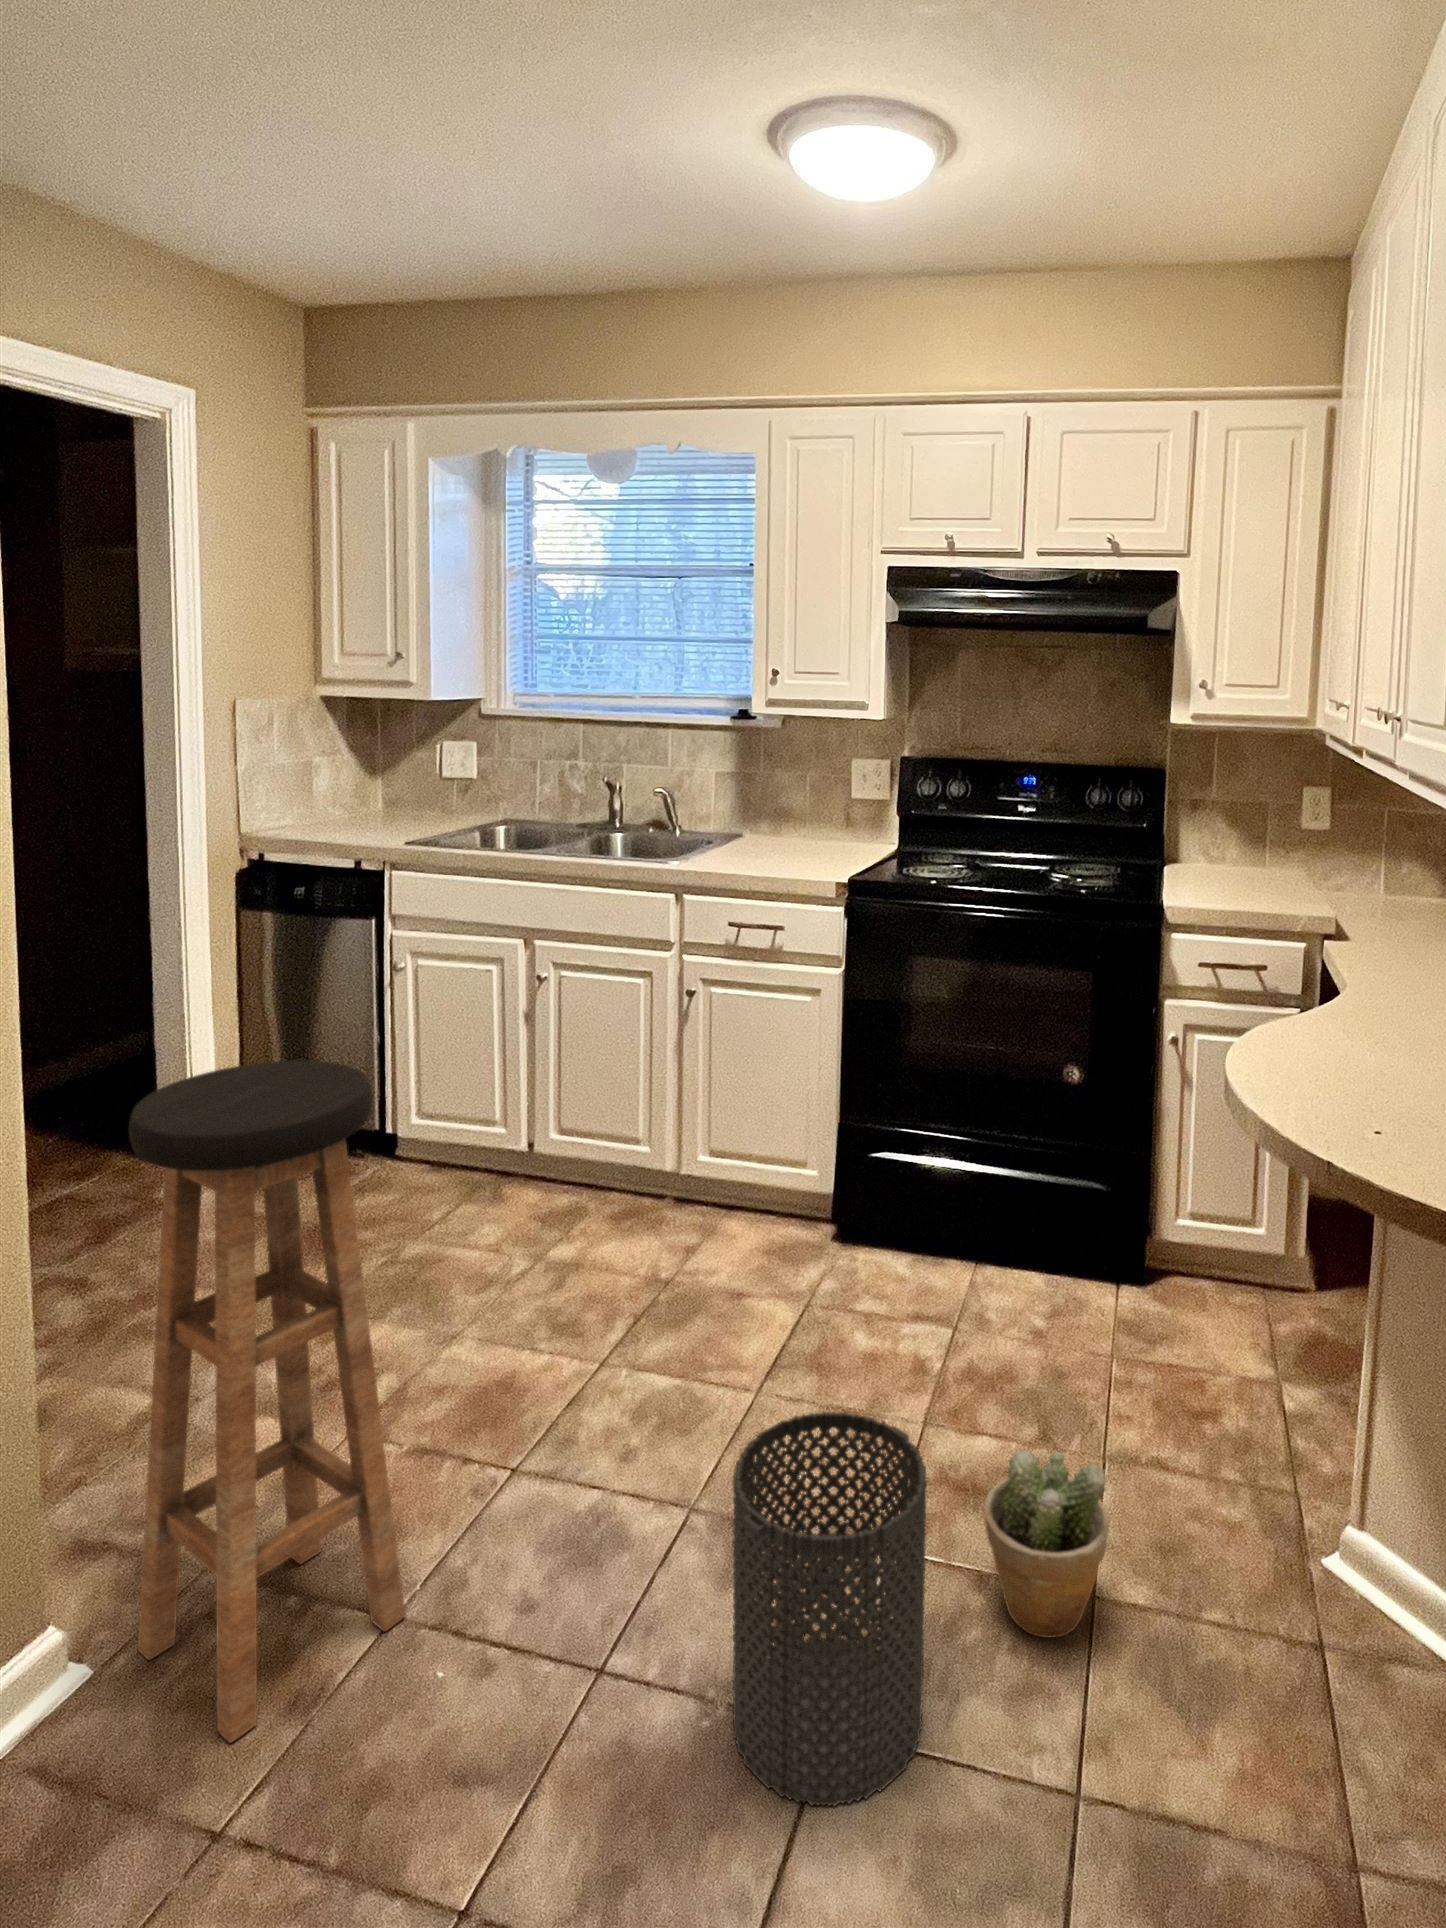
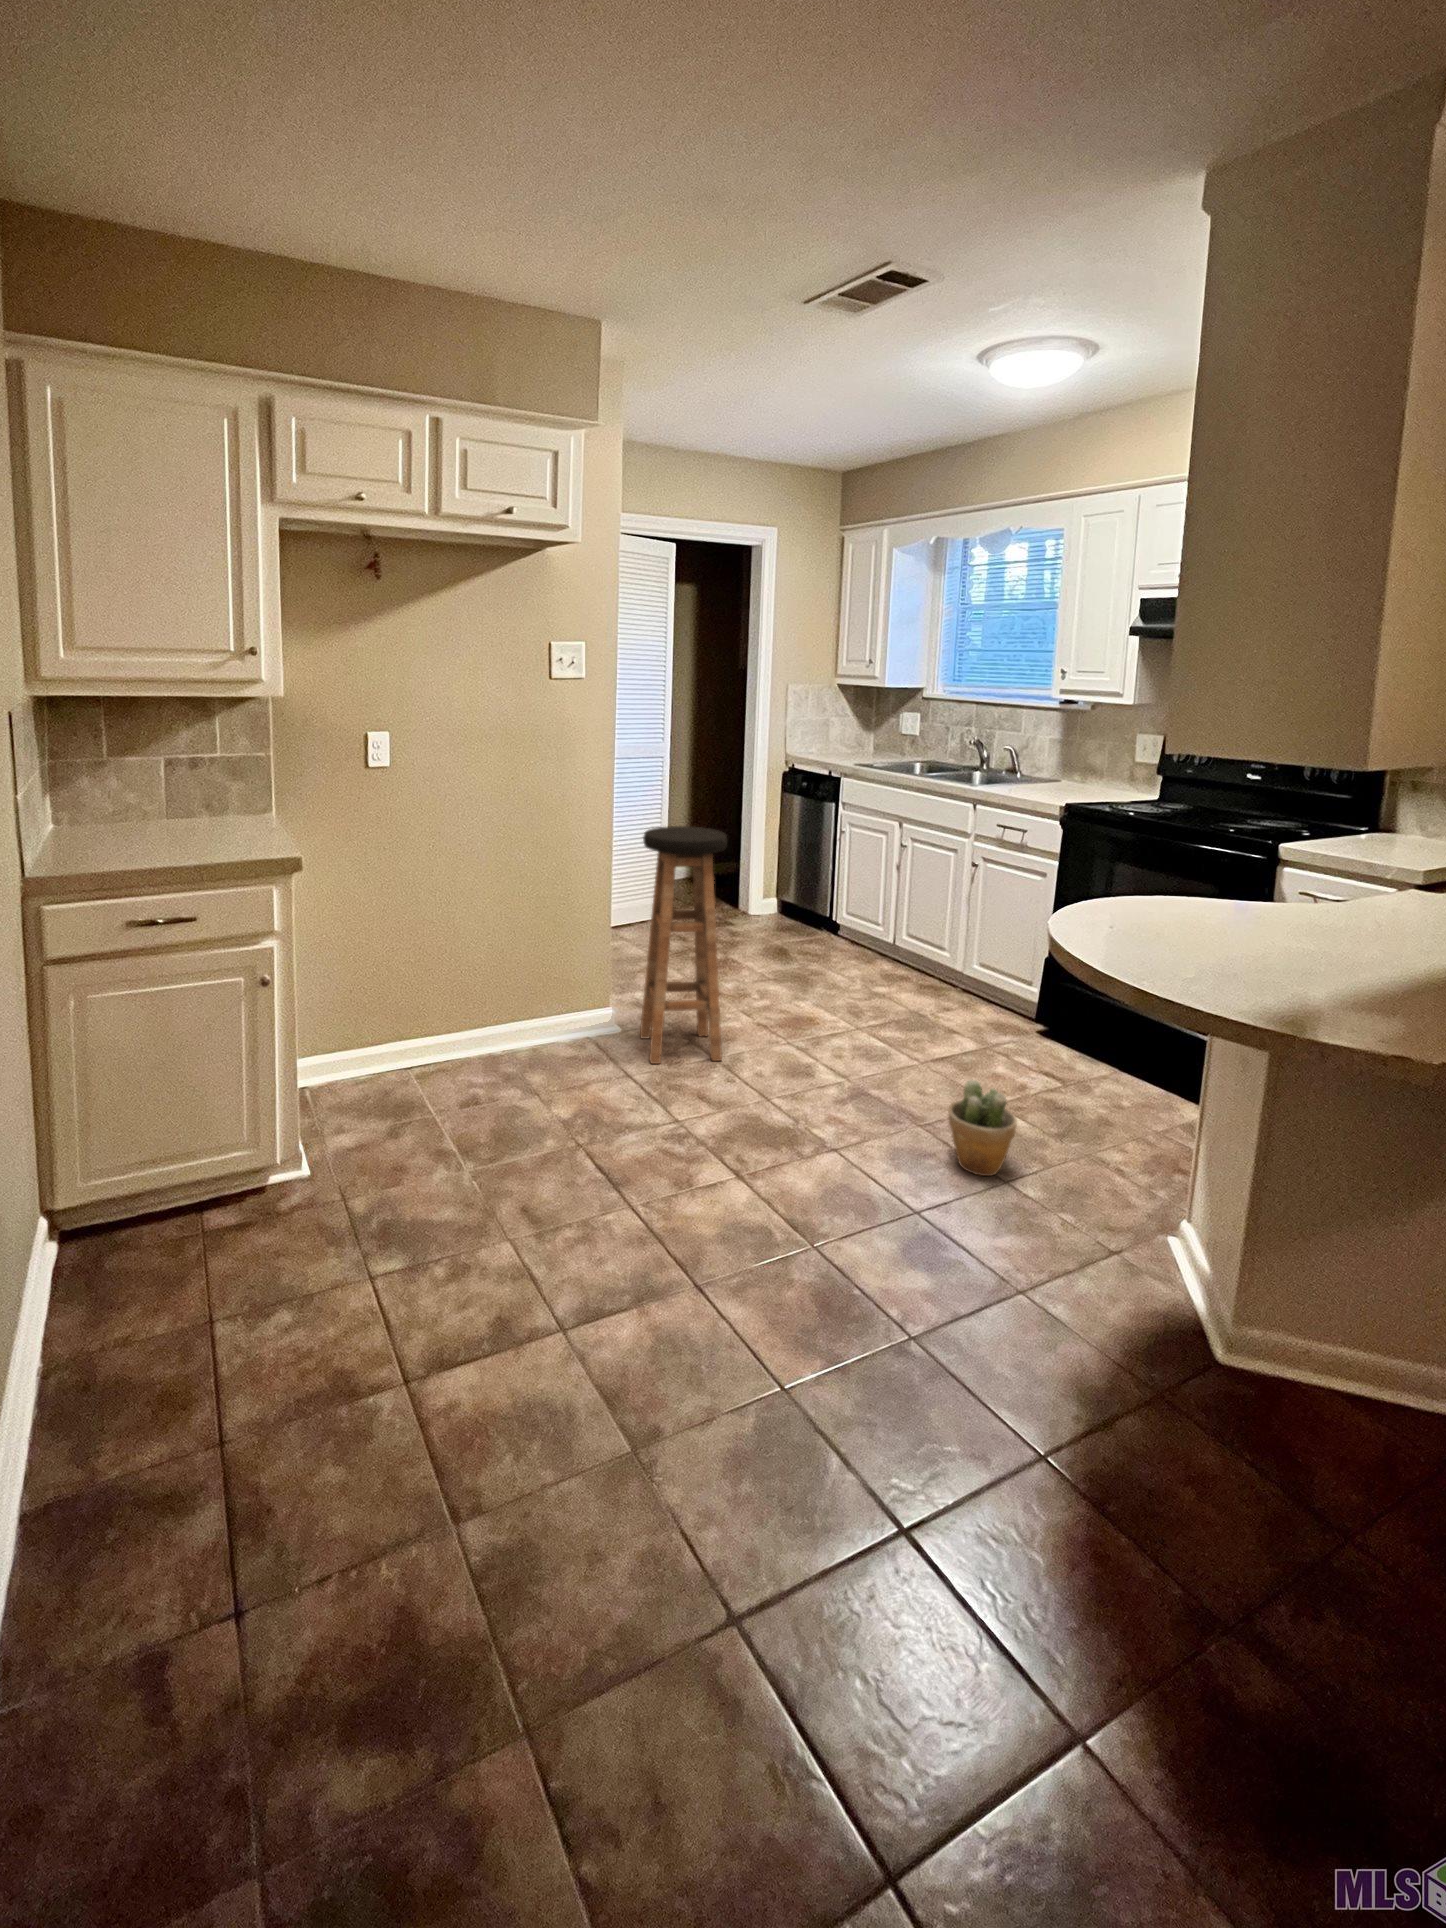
trash can: present [733,1411,927,1806] -> none [803,1015,899,1167]

